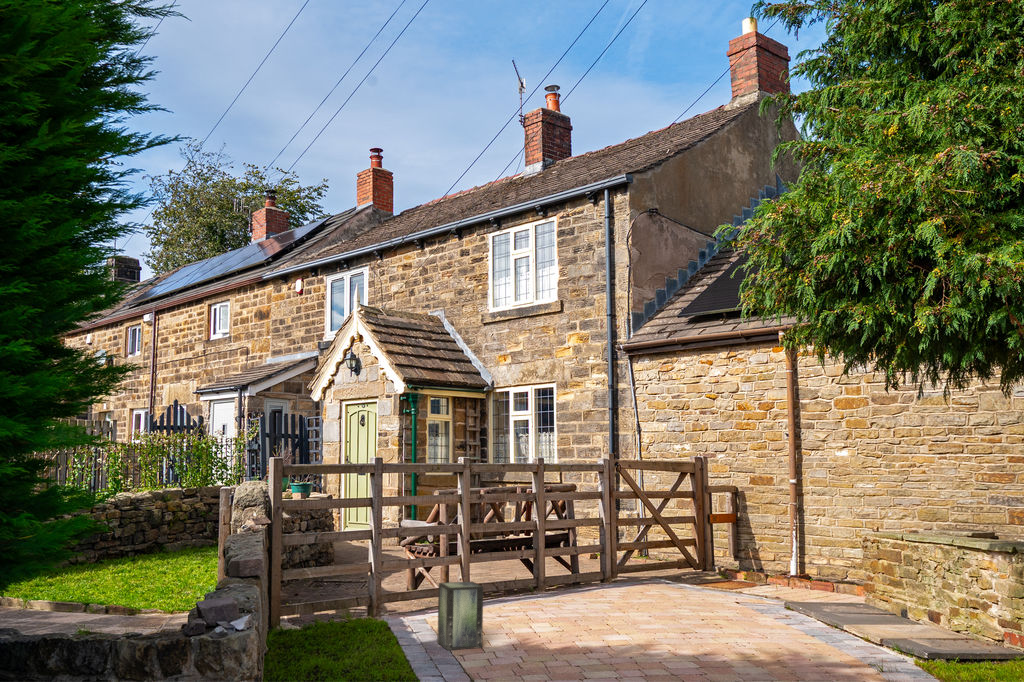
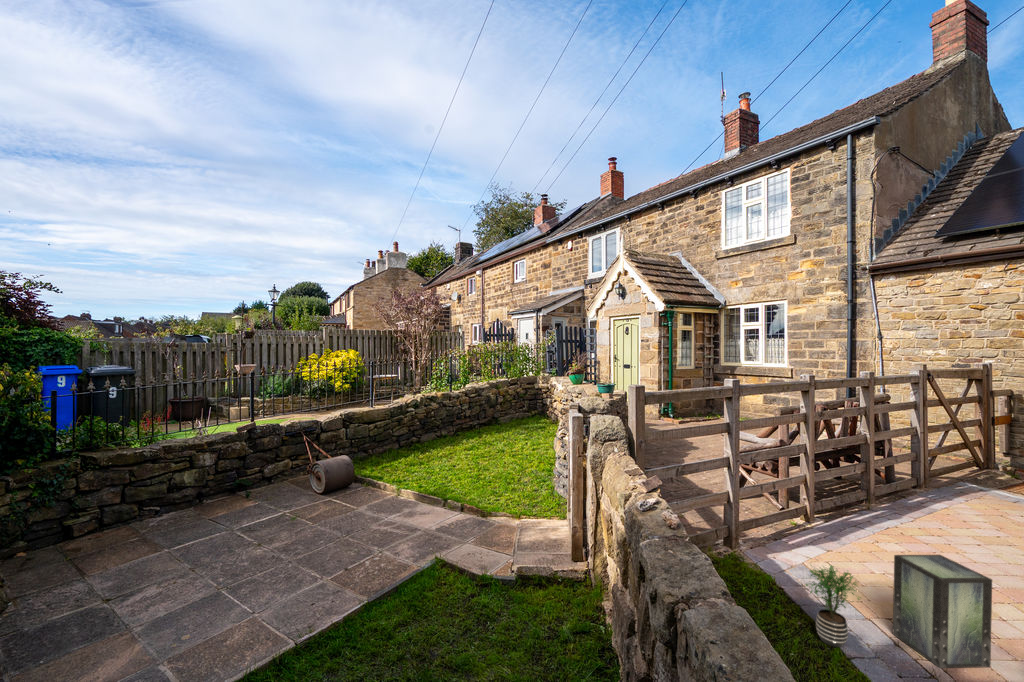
potted plant: none [368,591,406,649] -> present [806,565,859,647]

